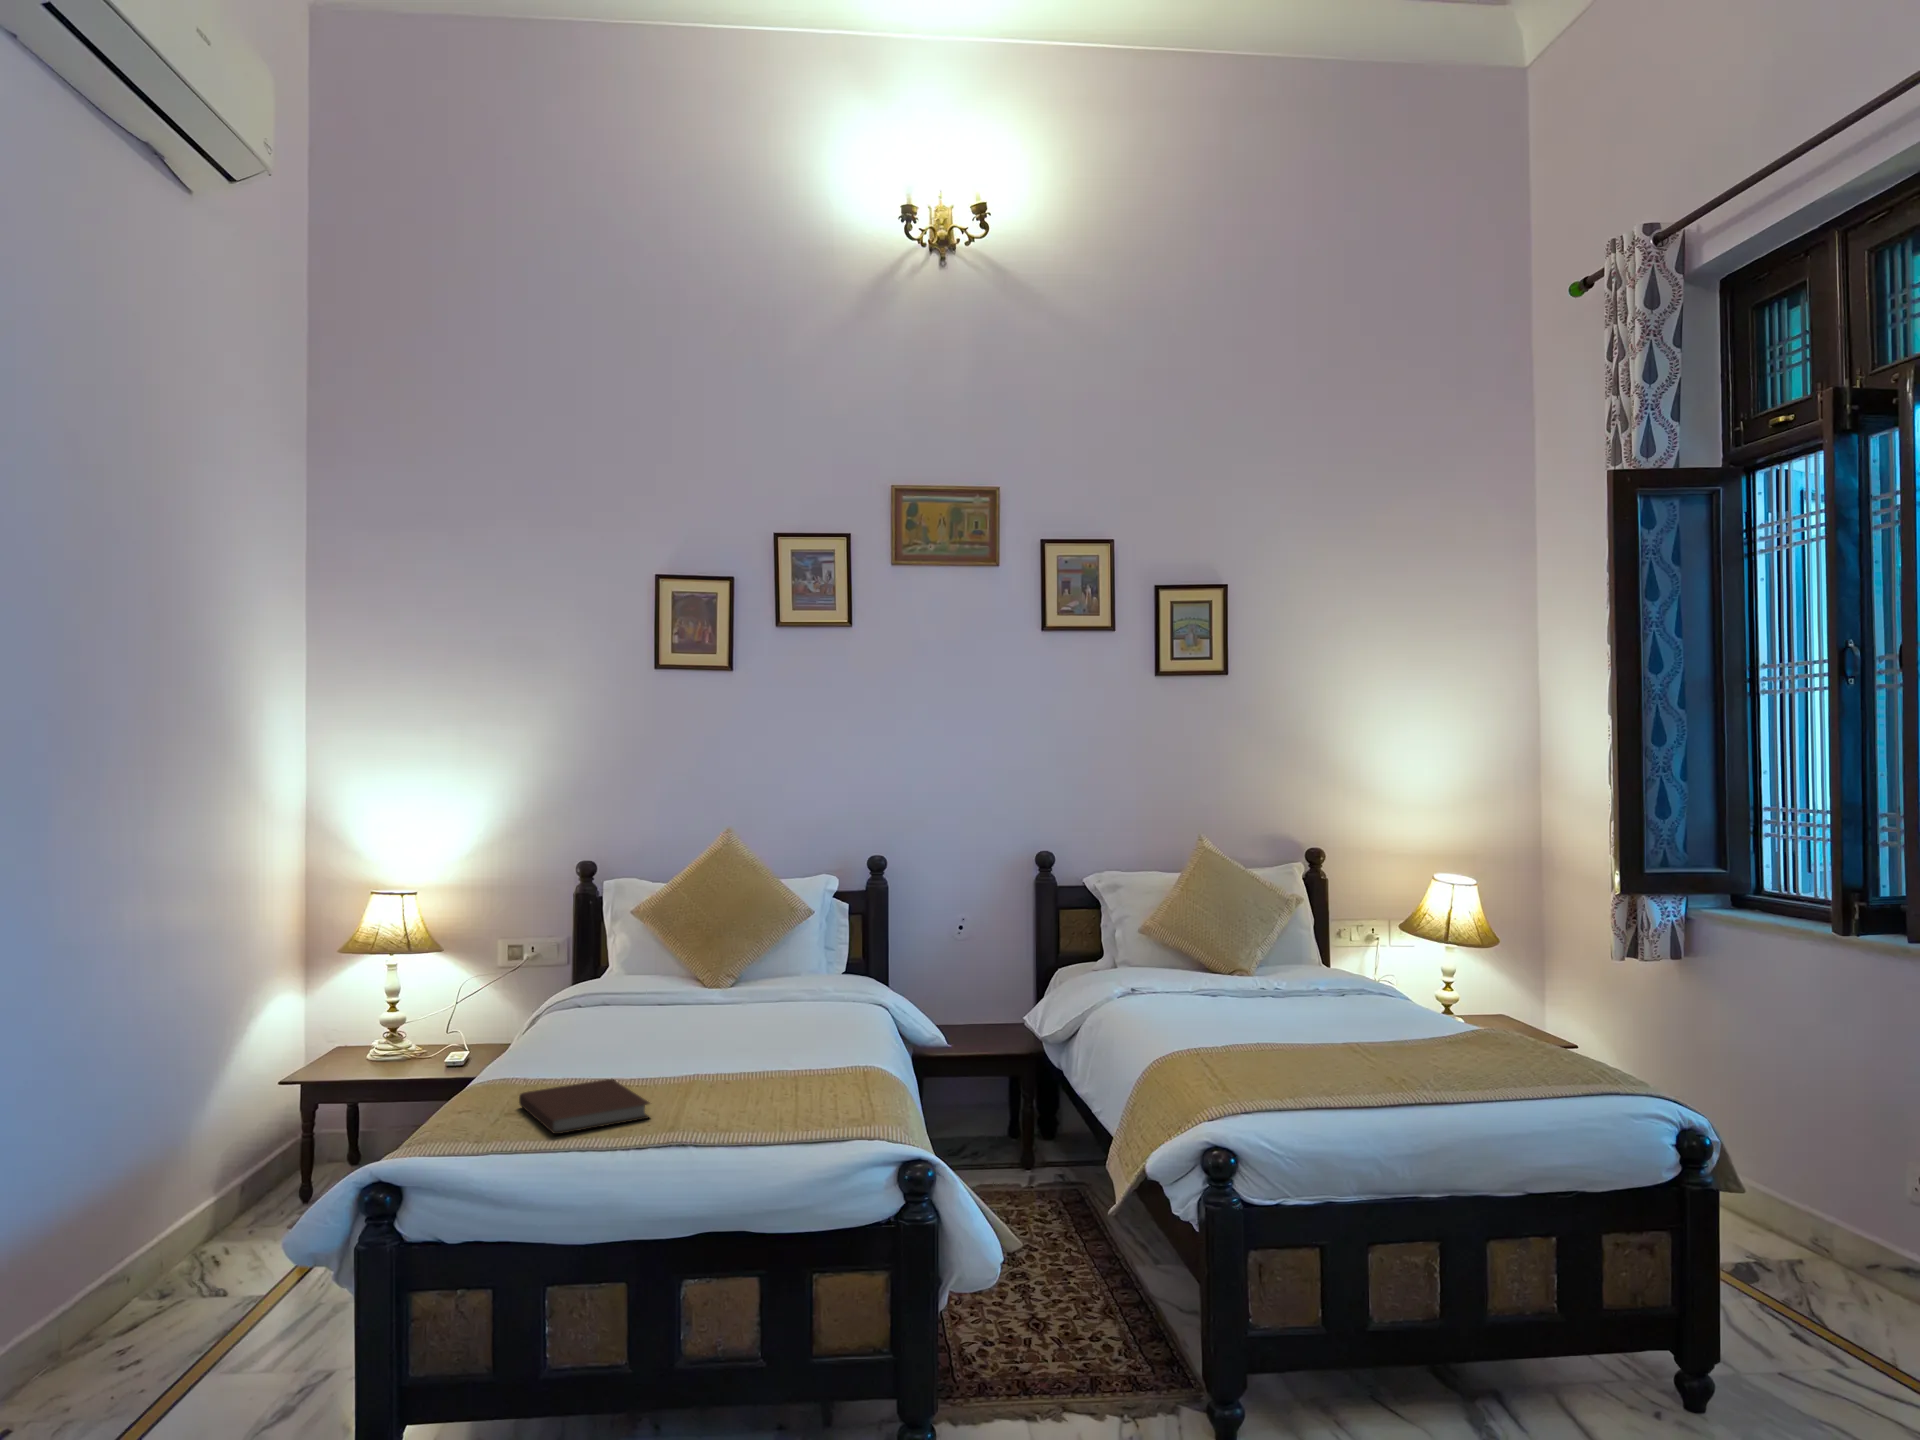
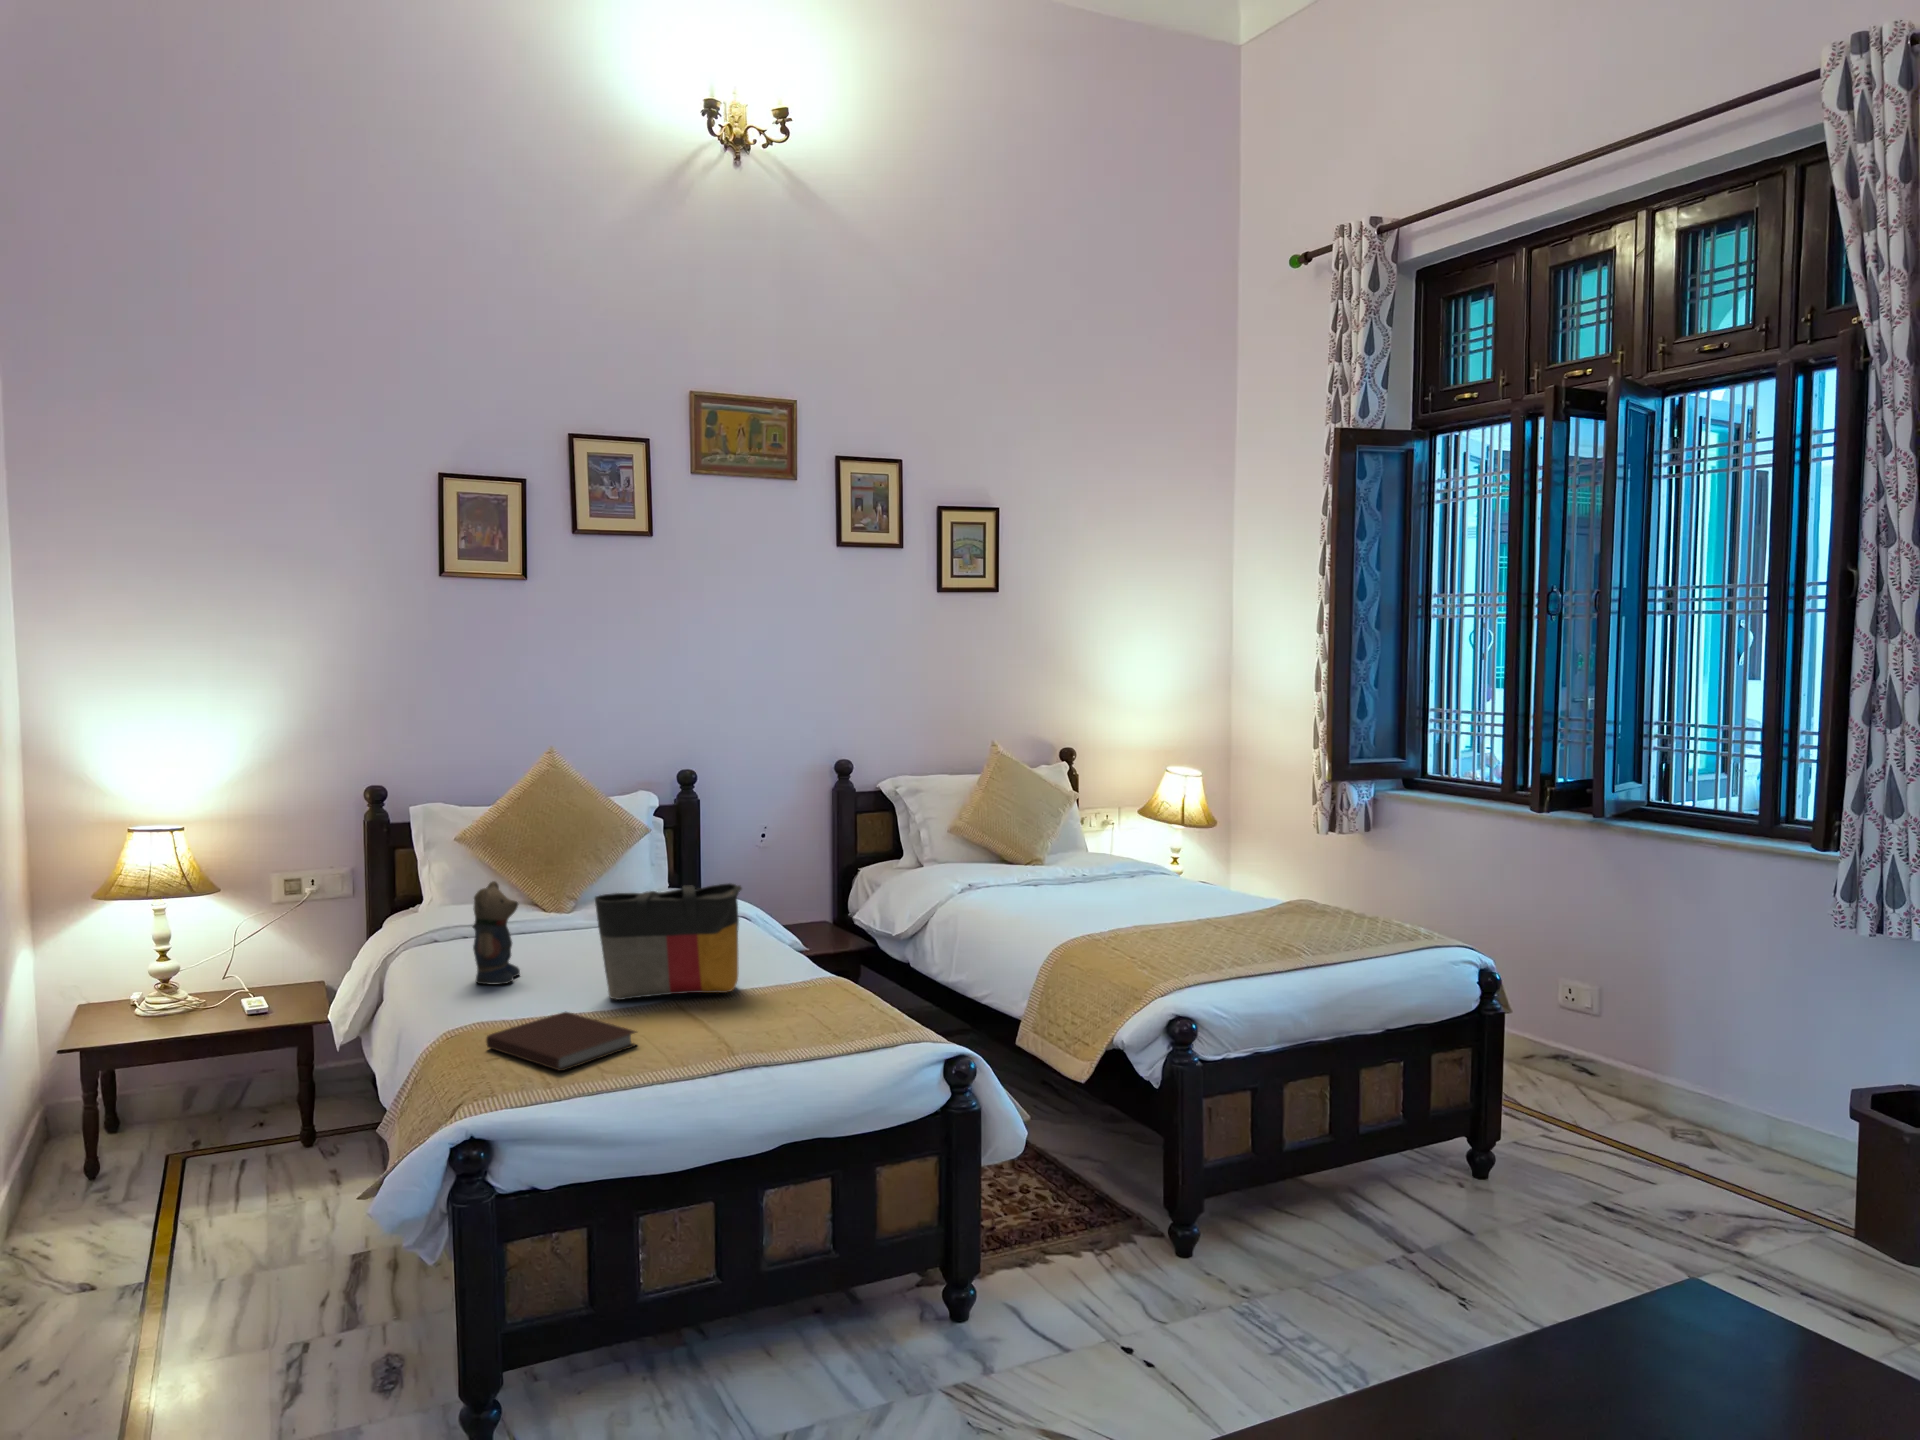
teddy bear: none [575,948,623,1050] -> present [473,881,520,985]
tote bag: none [663,960,802,1076] -> present [595,883,742,1000]

